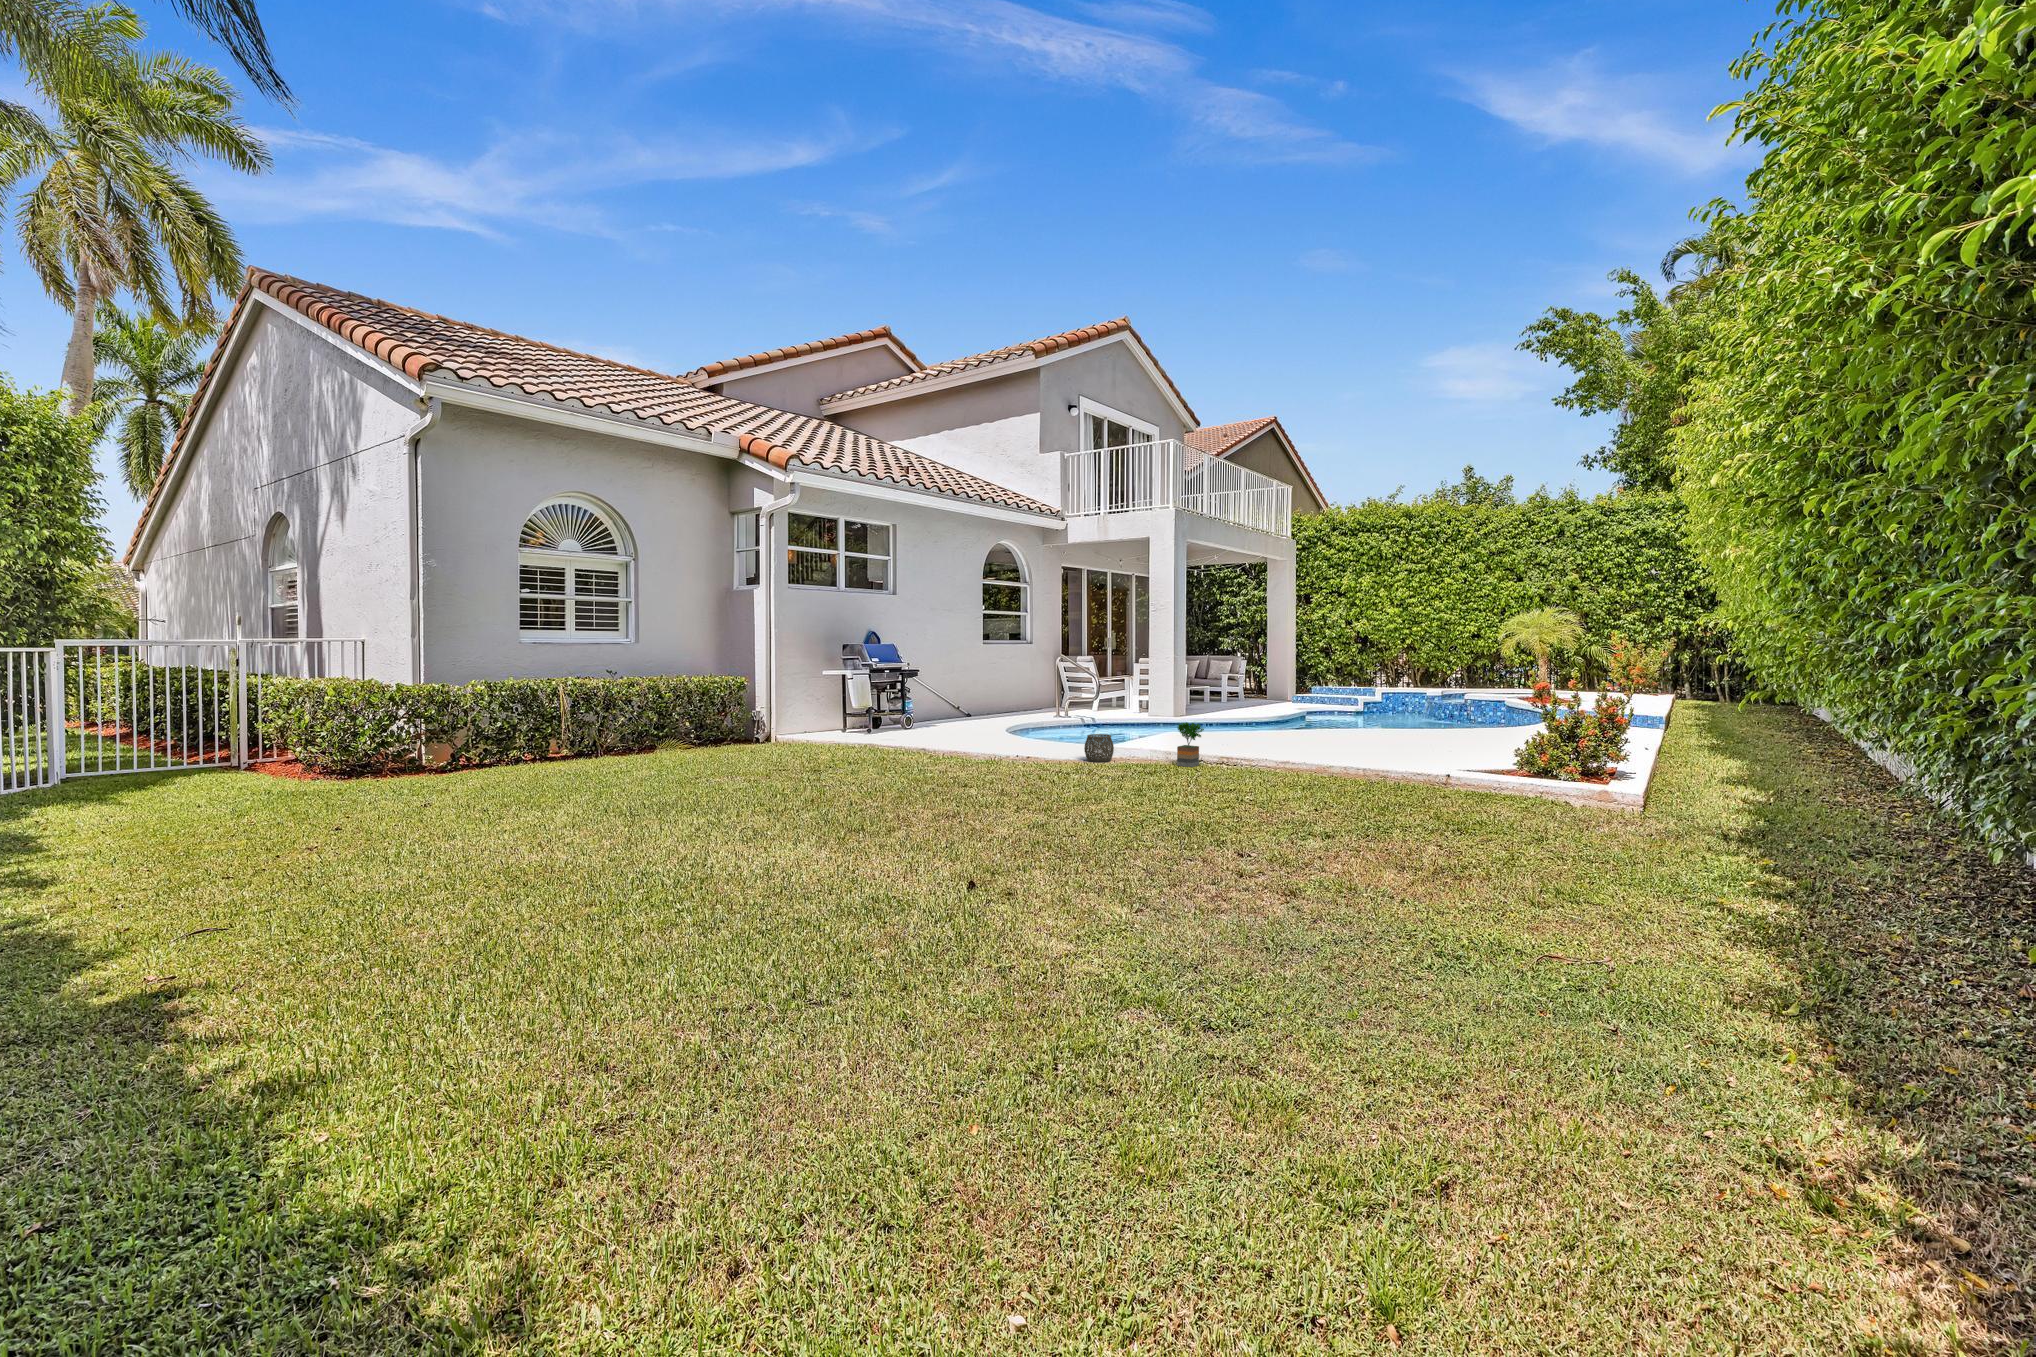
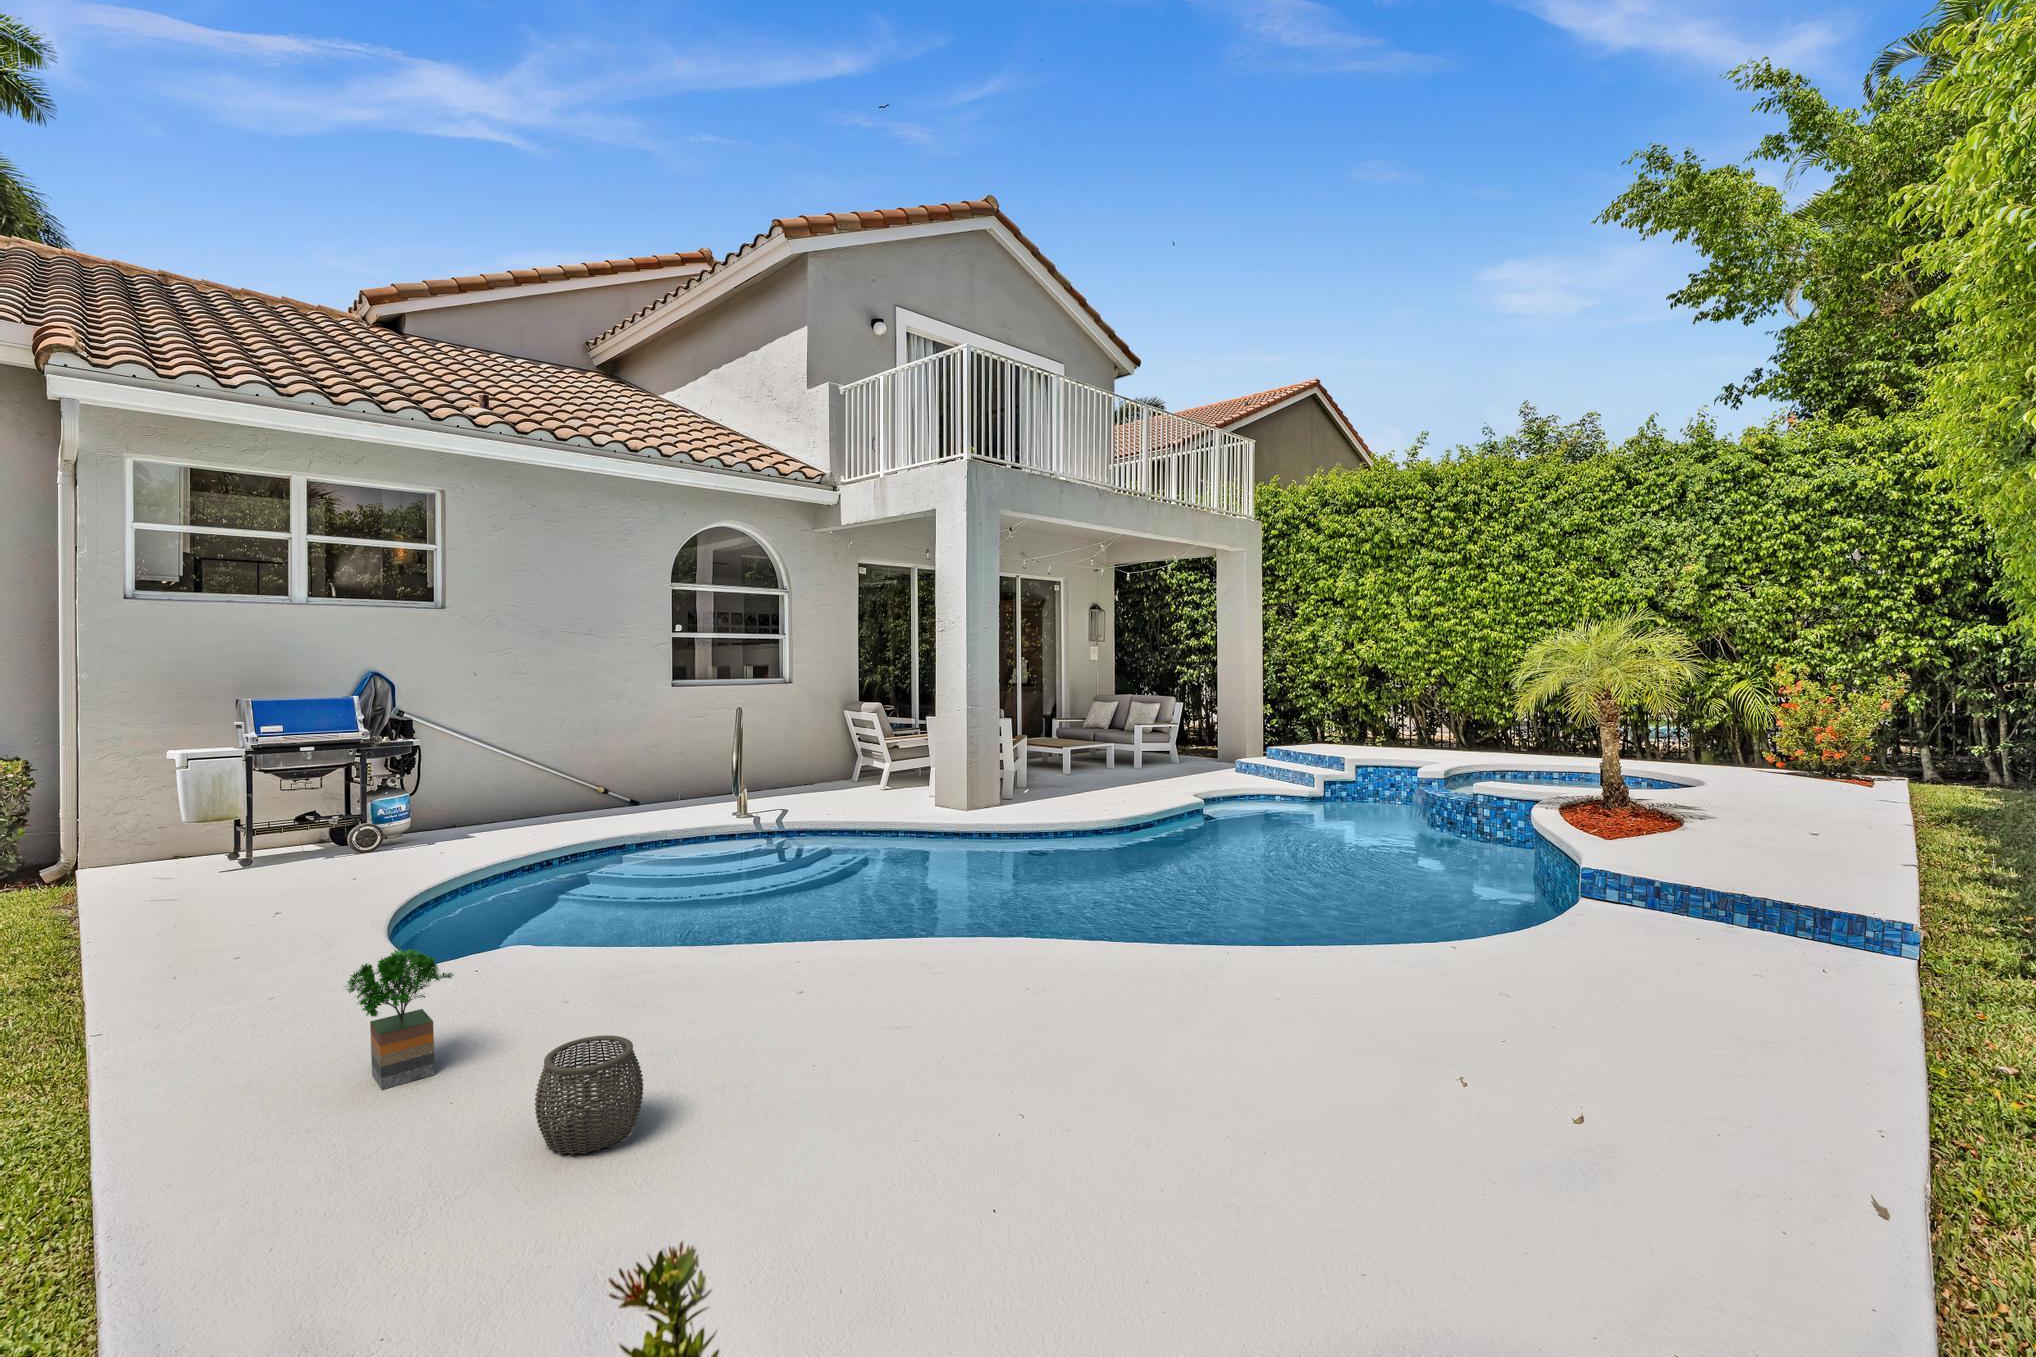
woven basket: present [1084,734,1114,762] -> present [535,1035,644,1155]

